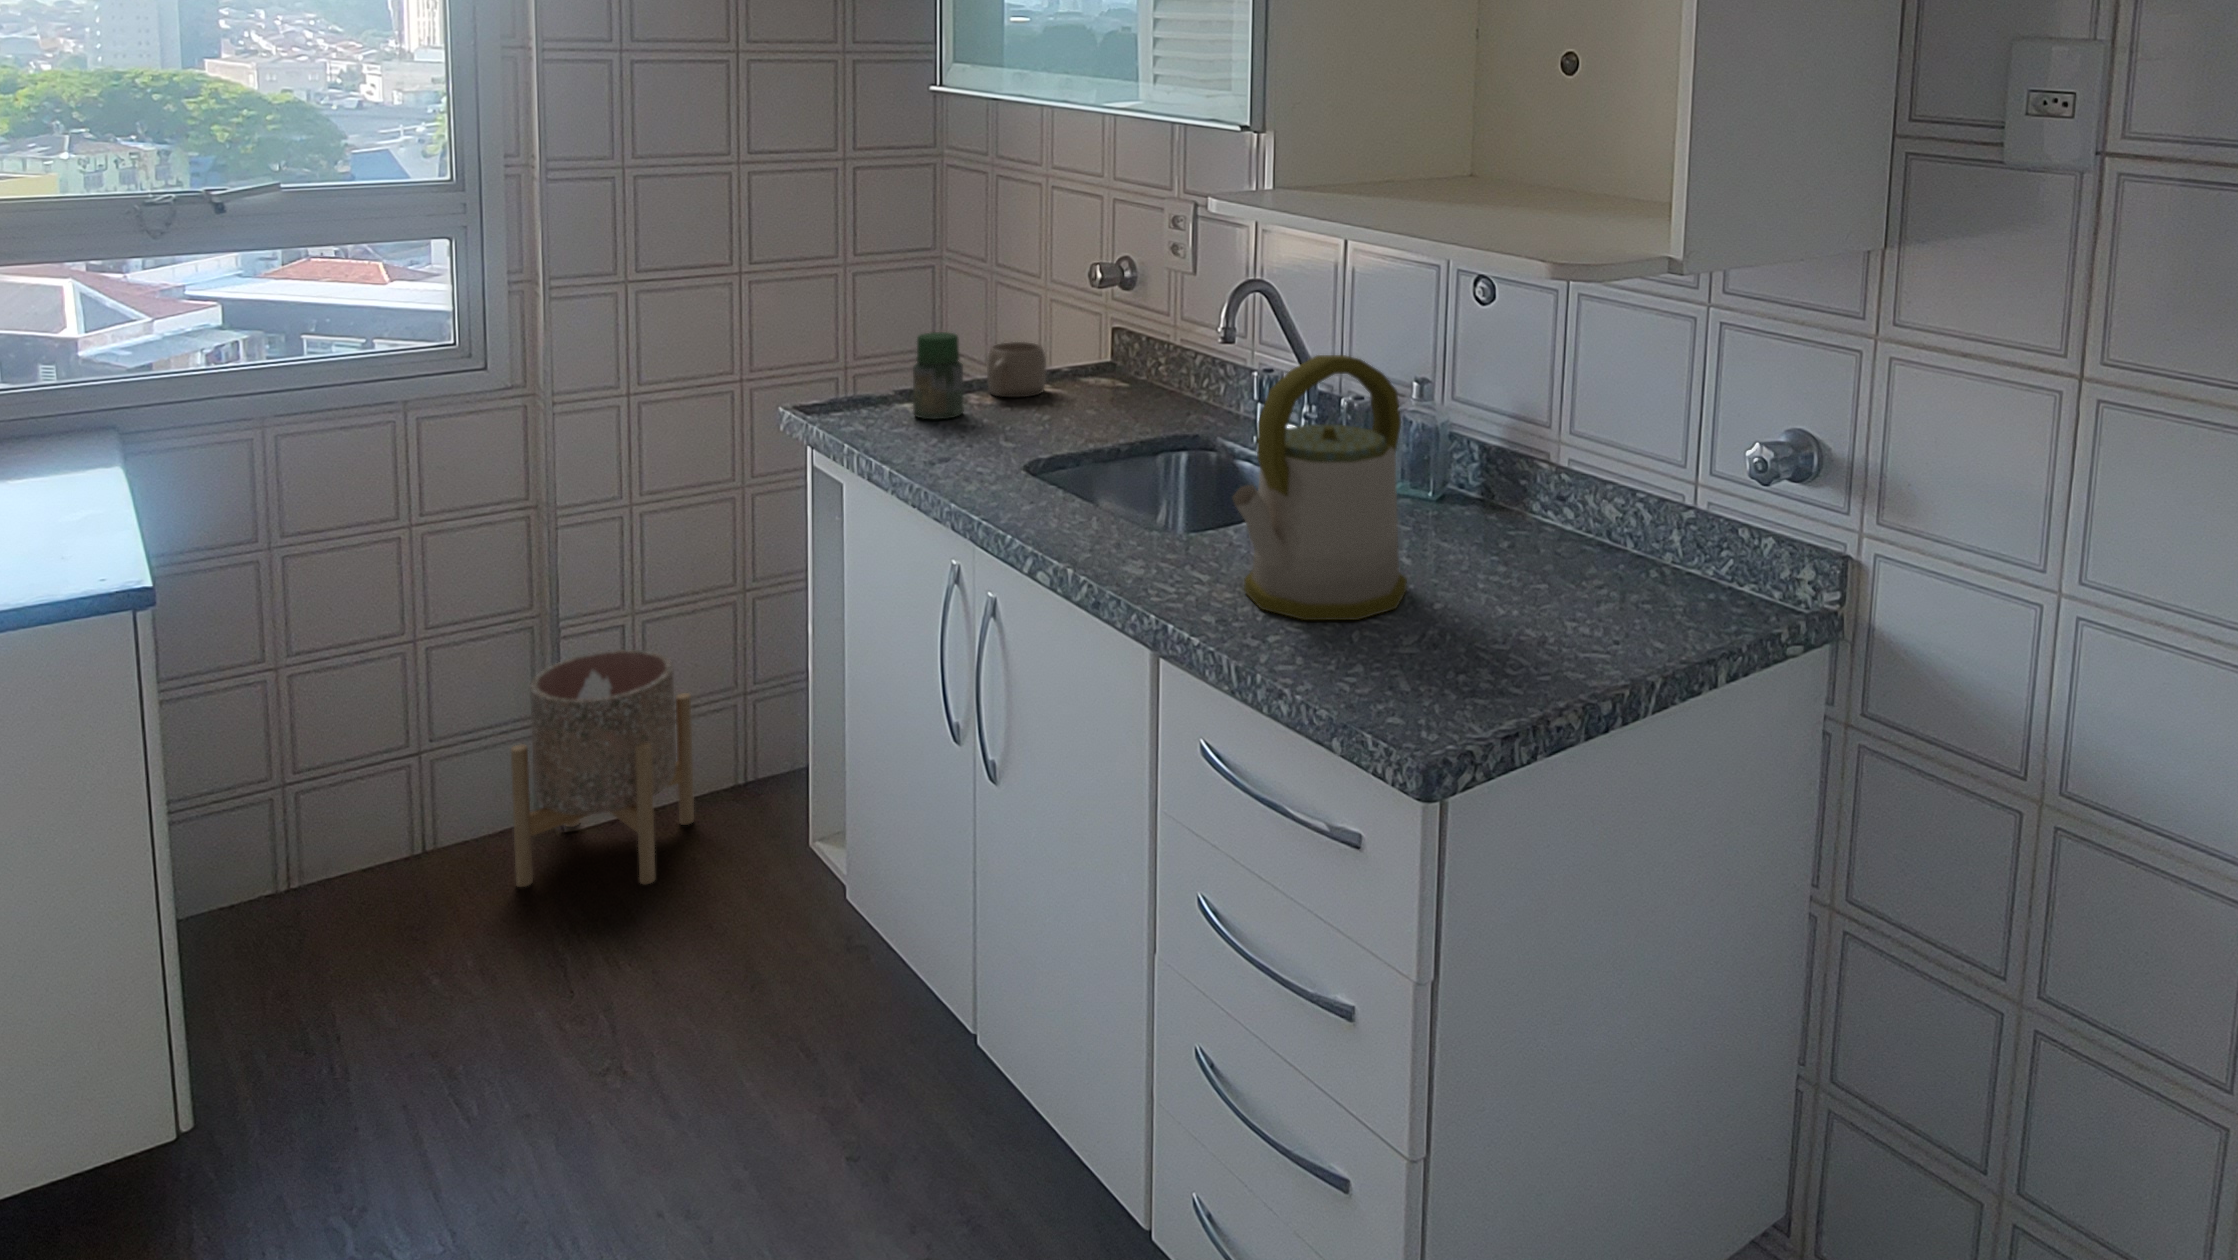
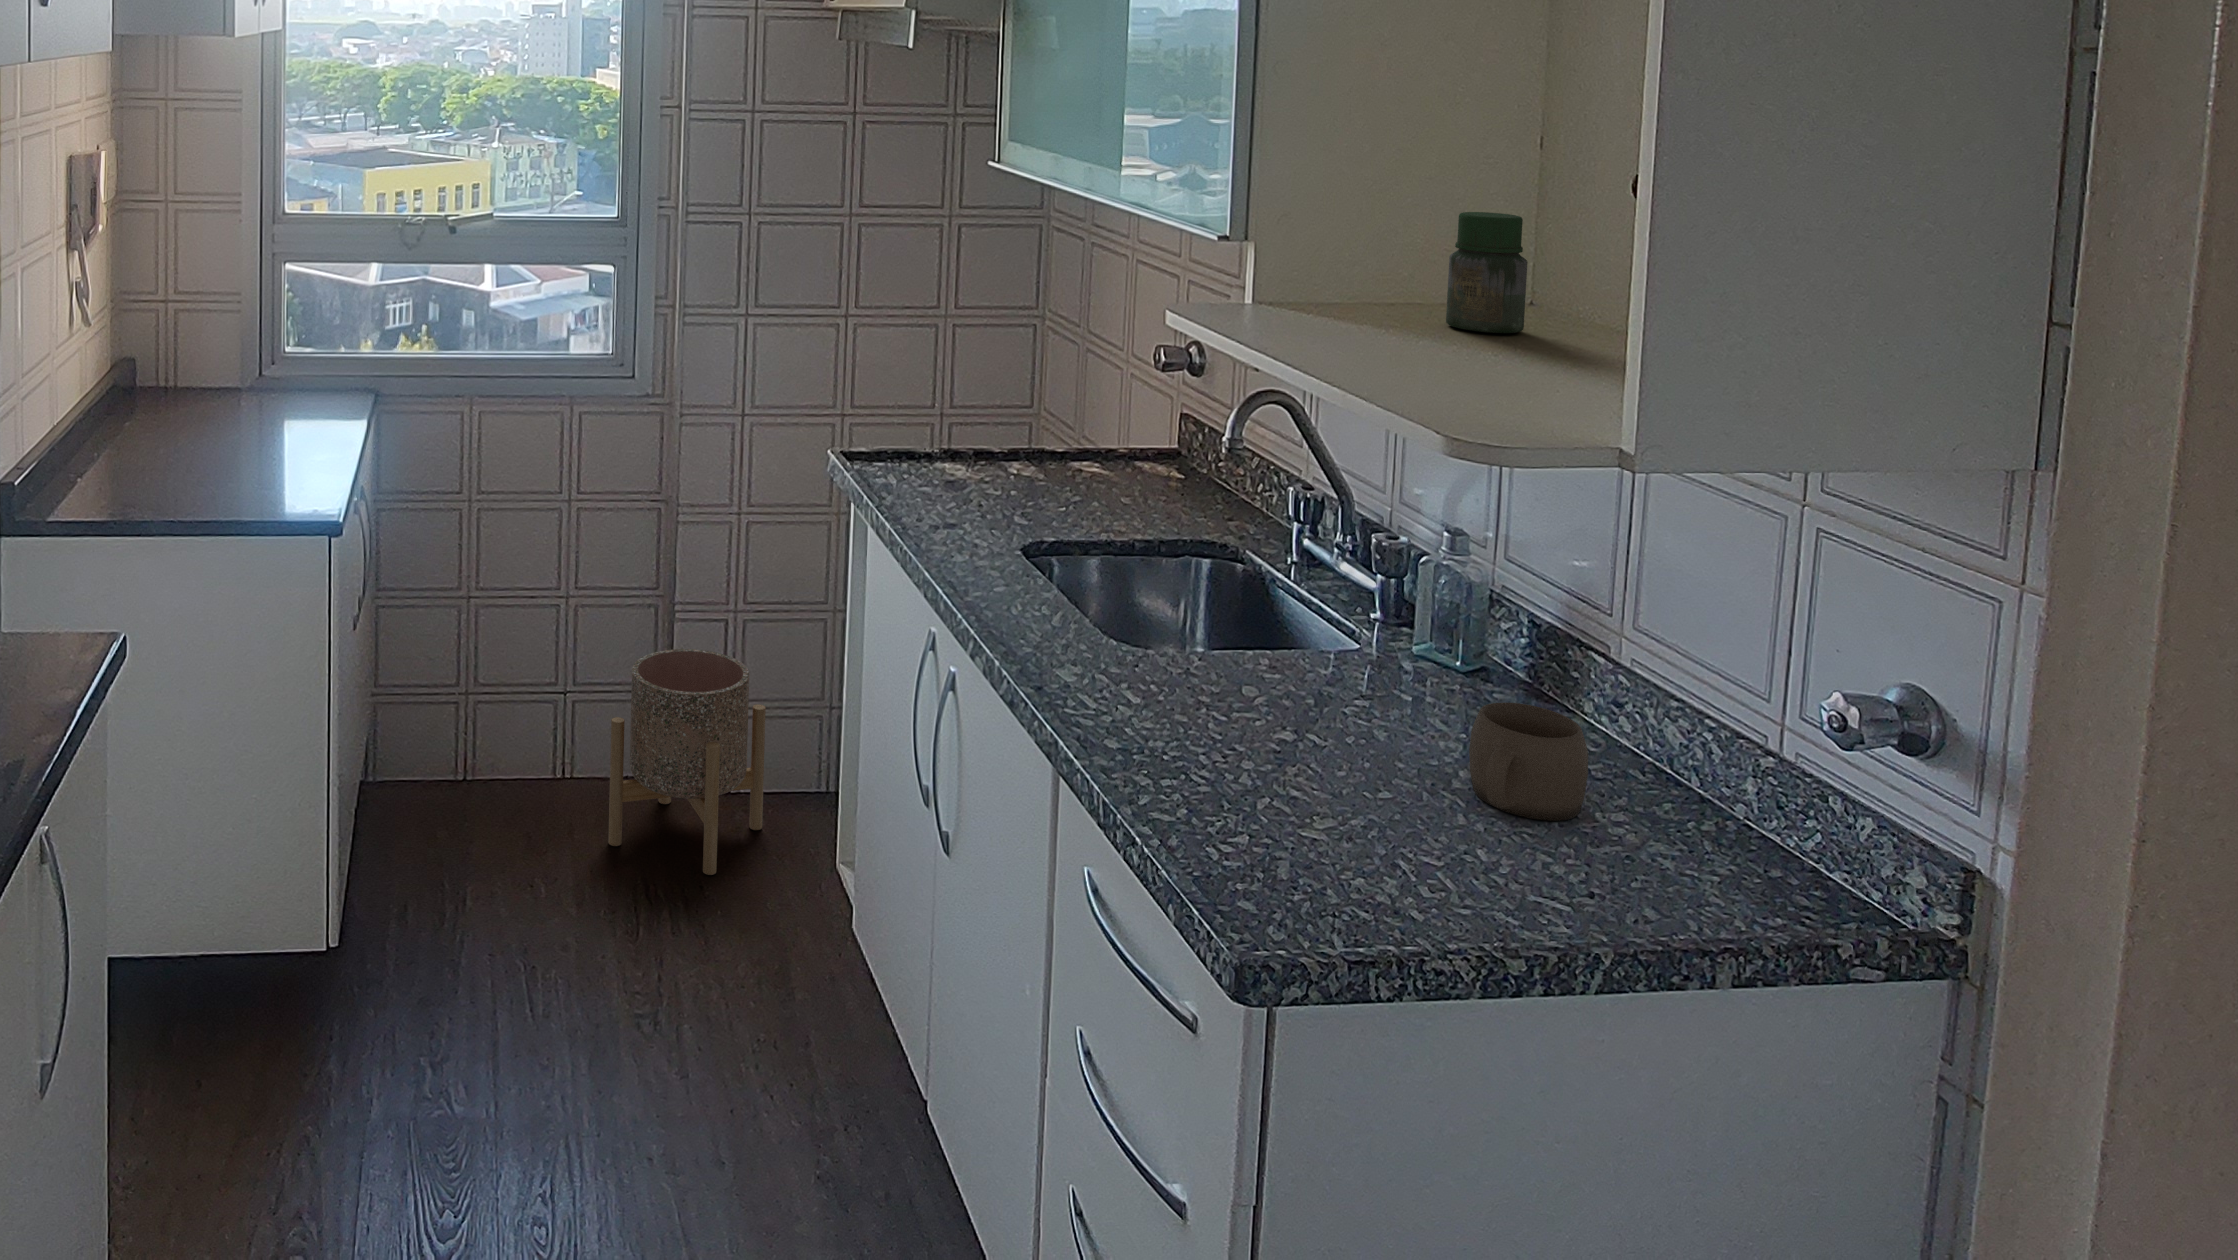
jar: present [913,332,964,419] -> present [1446,212,1528,333]
mug: present [987,342,1047,398] -> present [1469,703,1588,821]
kettle: present [1232,355,1407,620] -> none [1140,490,1358,788]

